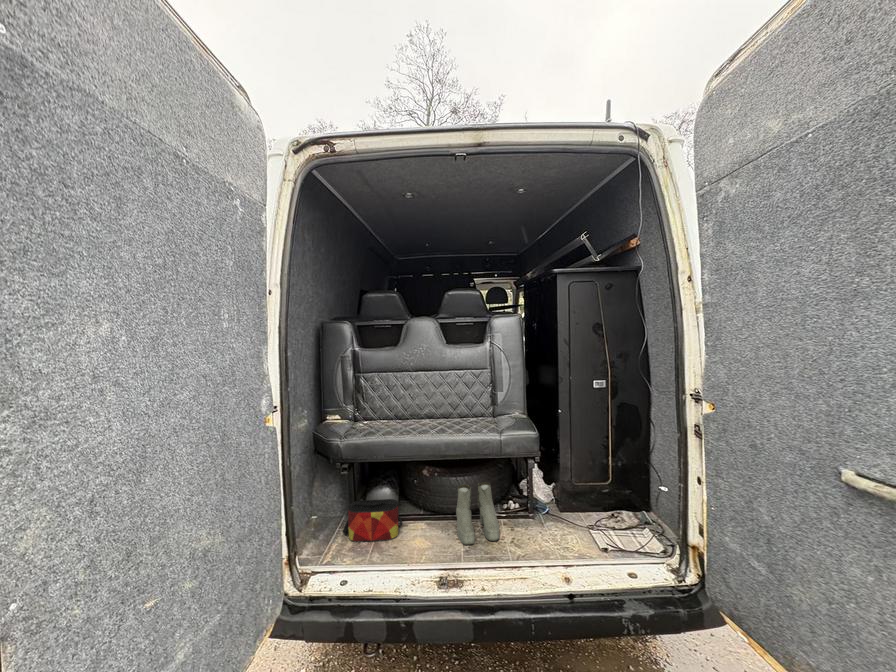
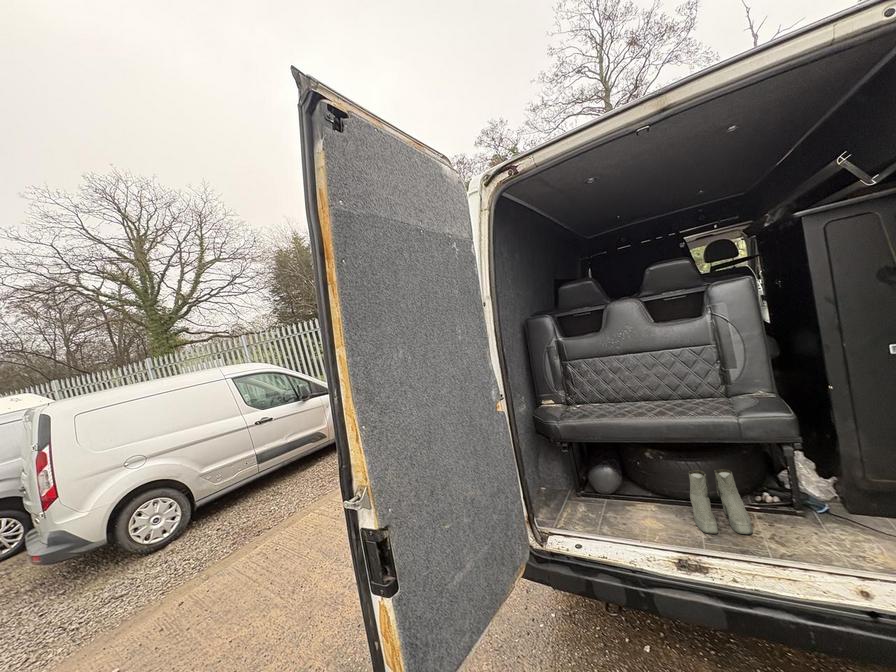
bag: present [343,499,403,543] -> none [570,478,629,518]

